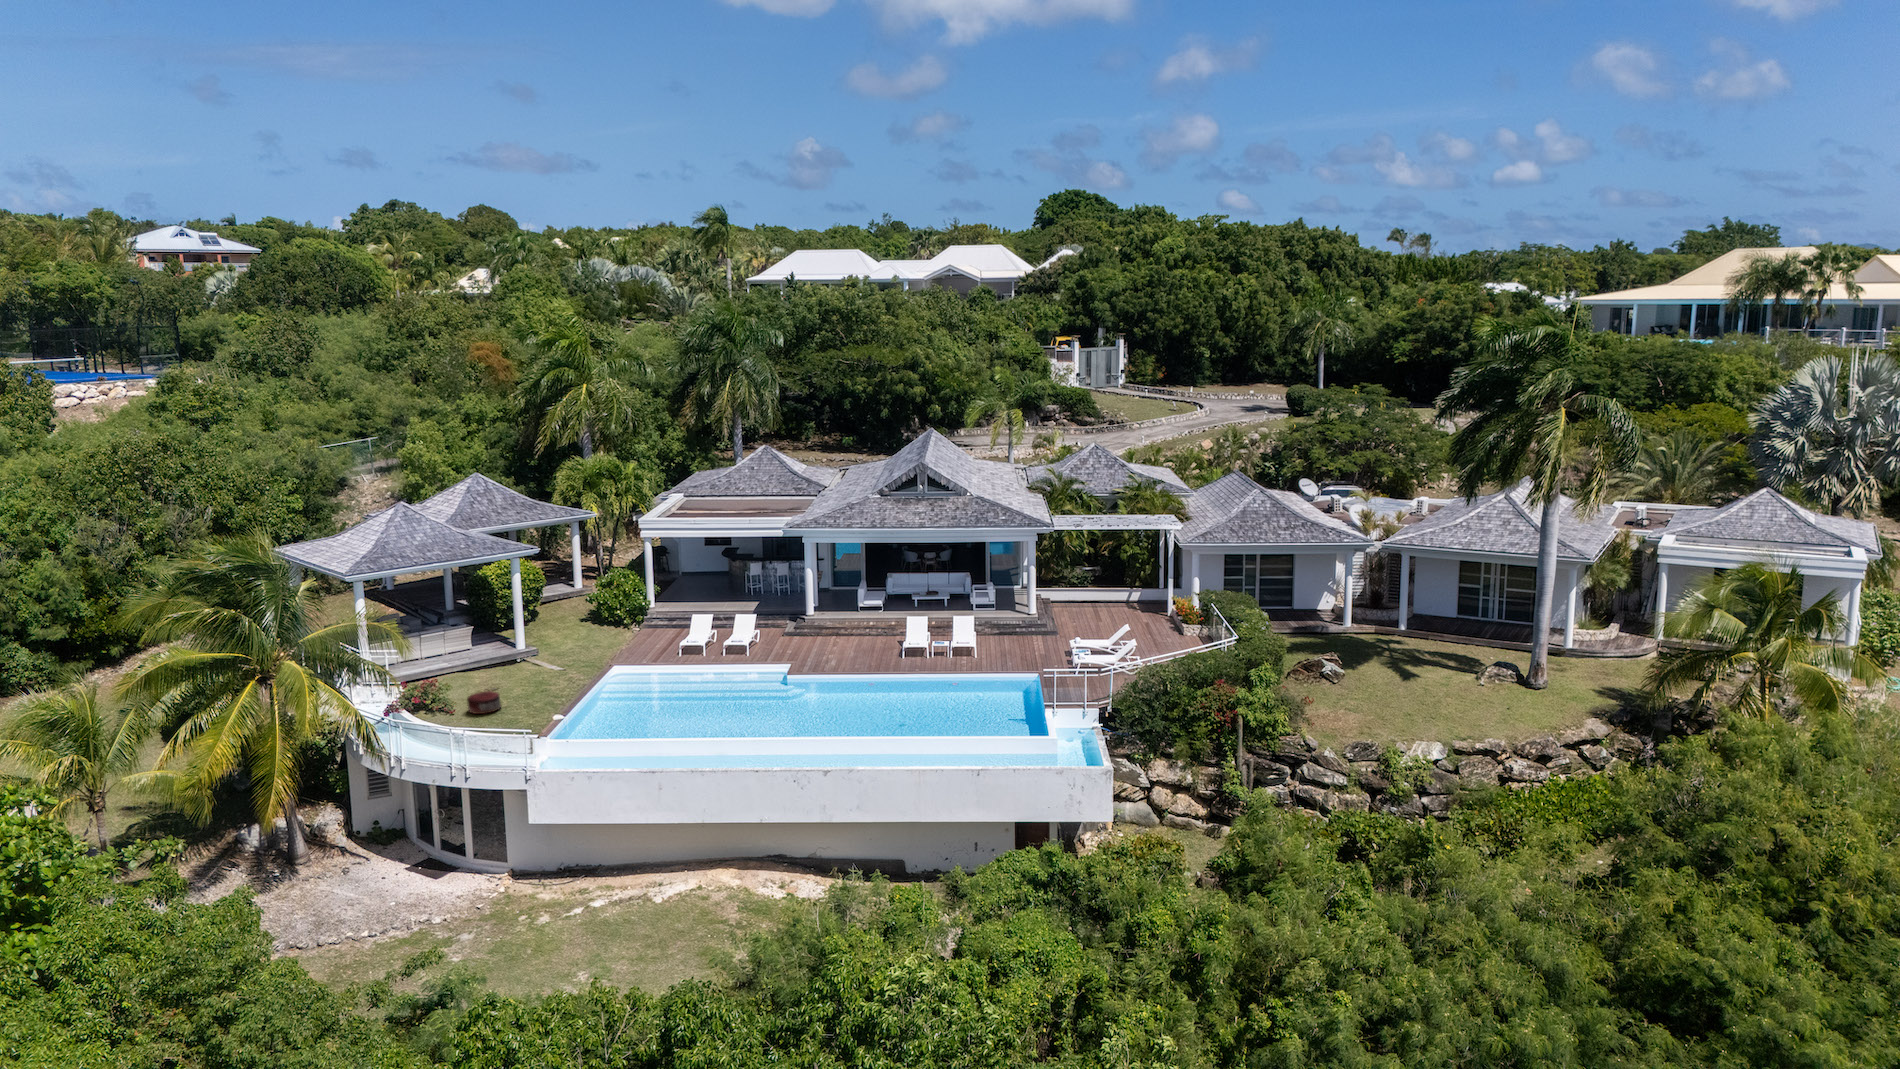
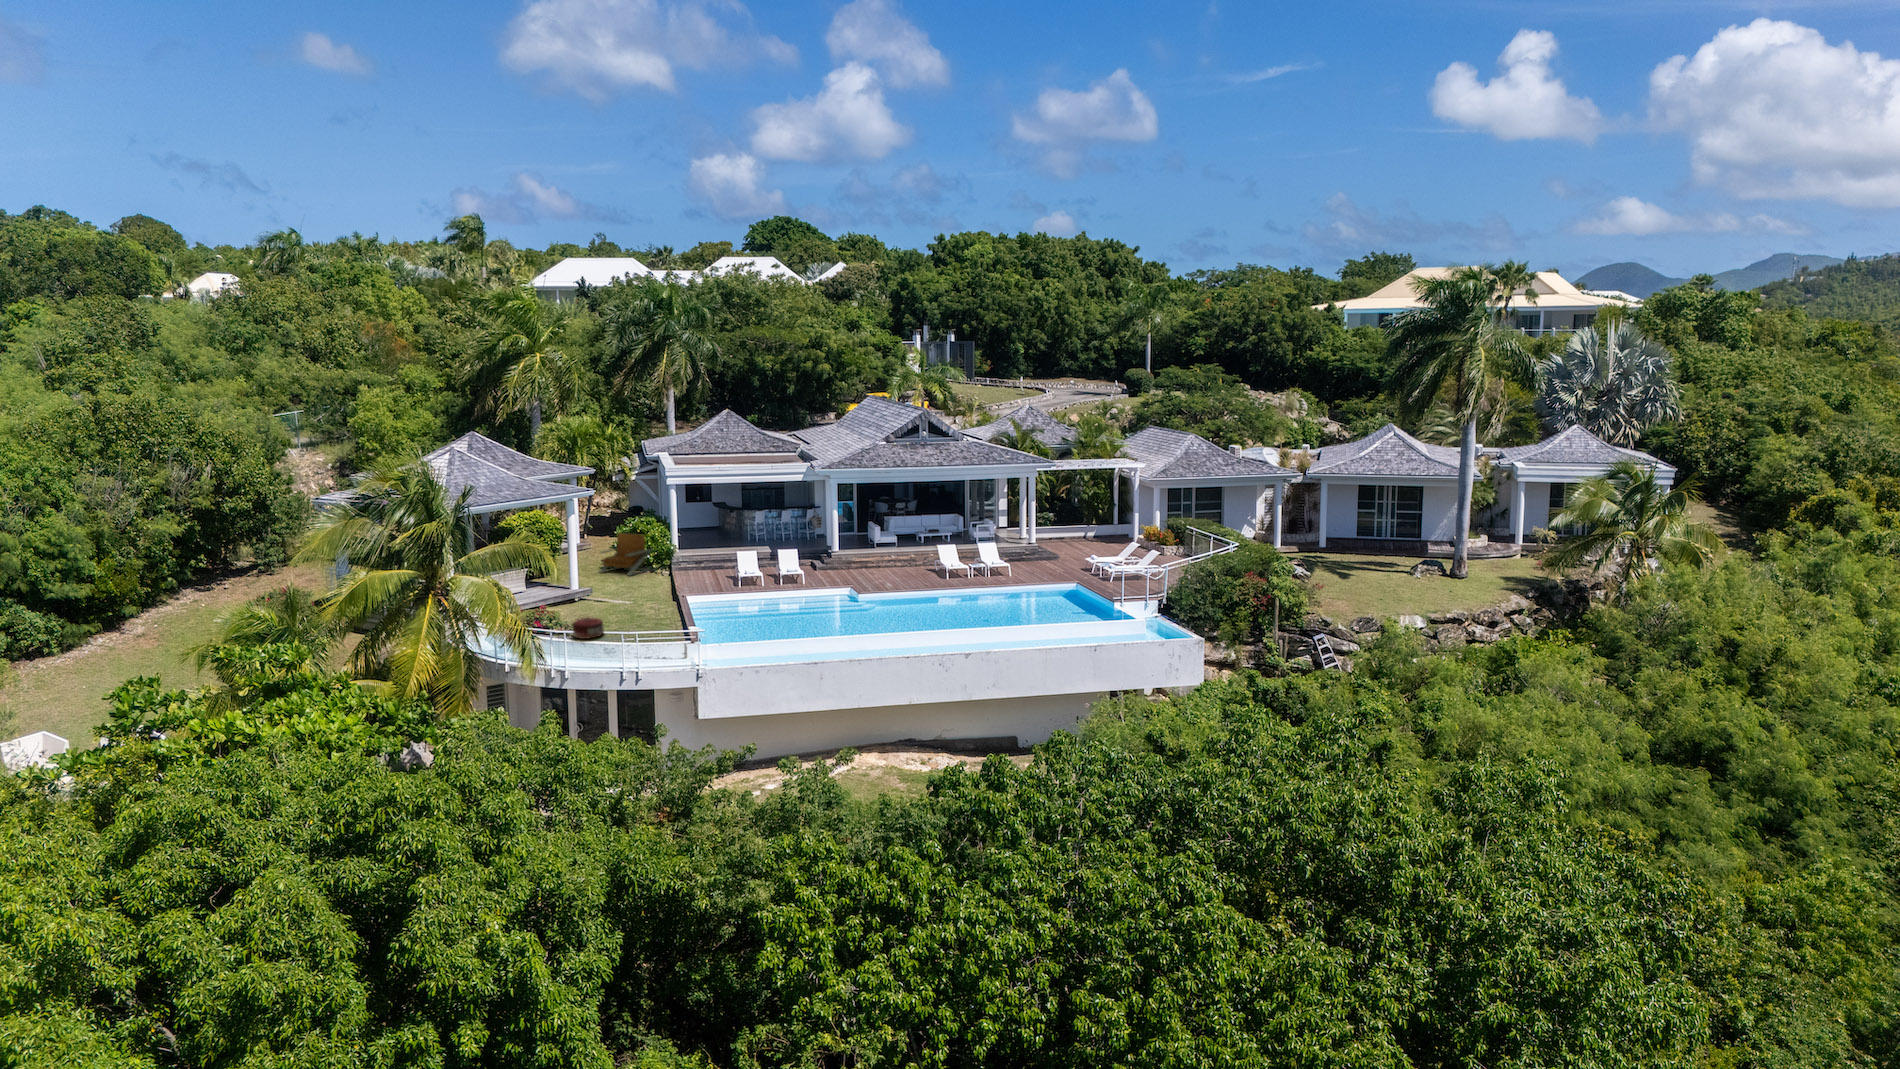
lounge chair: none [563,587,618,635] -> present [600,533,651,576]

